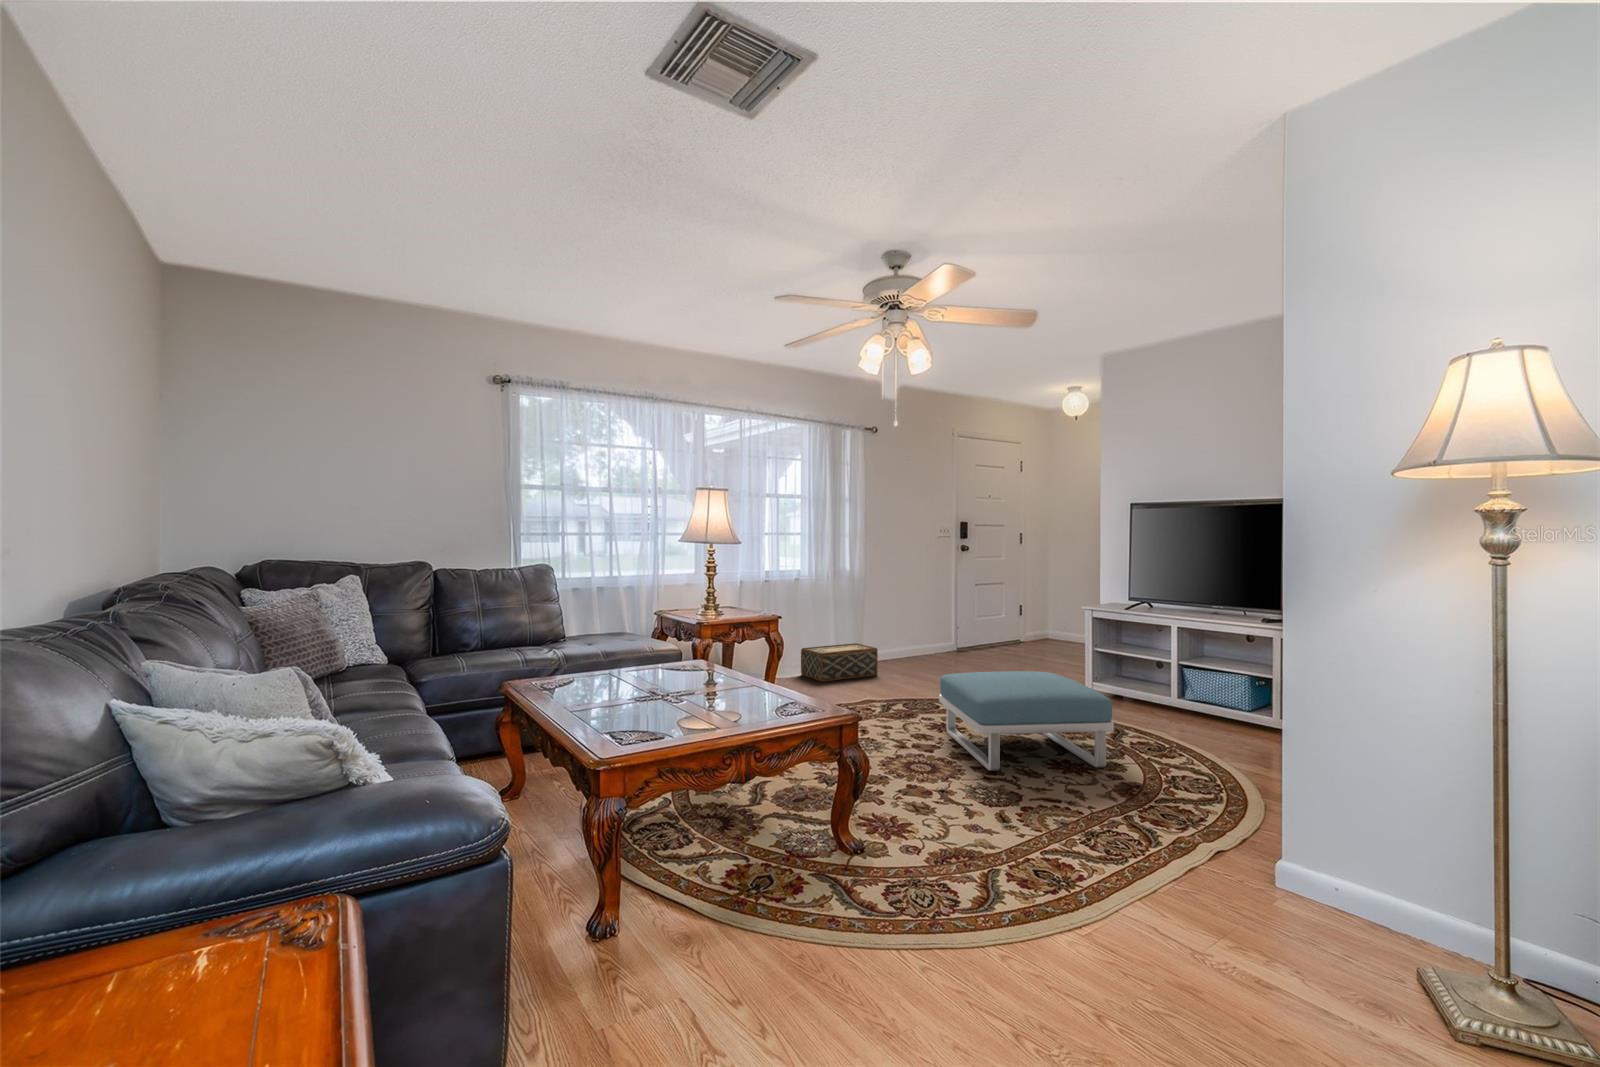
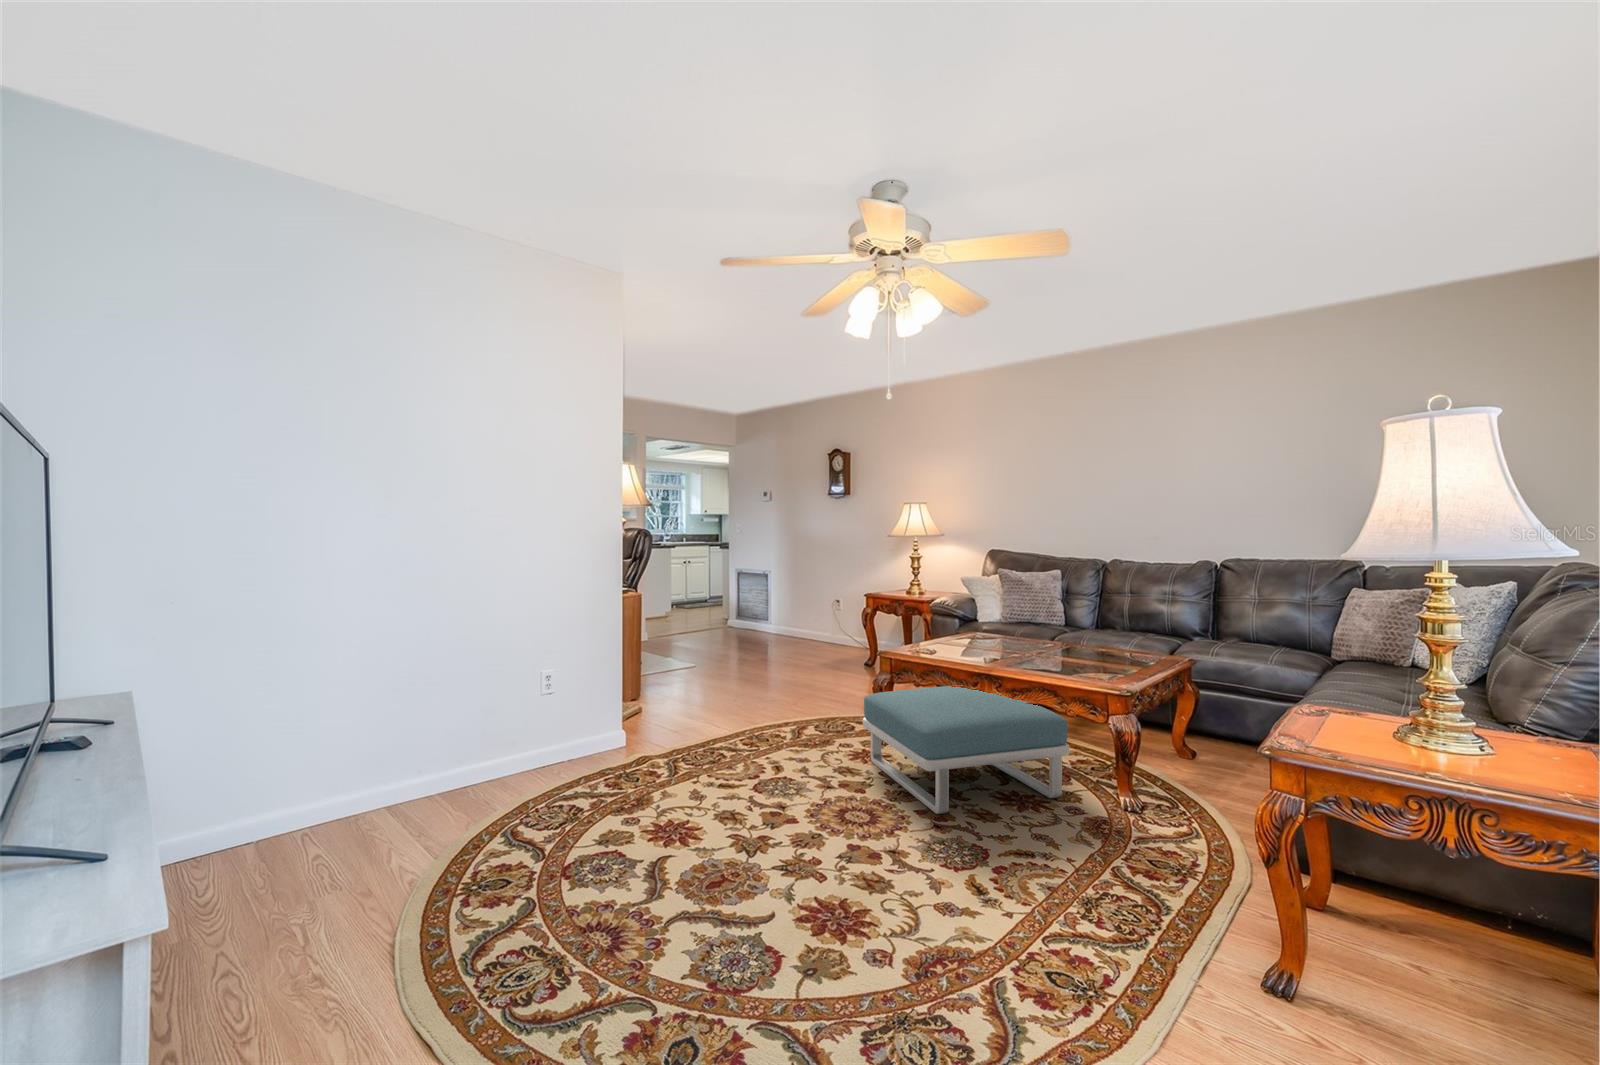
woven basket: present [801,643,878,682] -> none [687,654,774,702]

